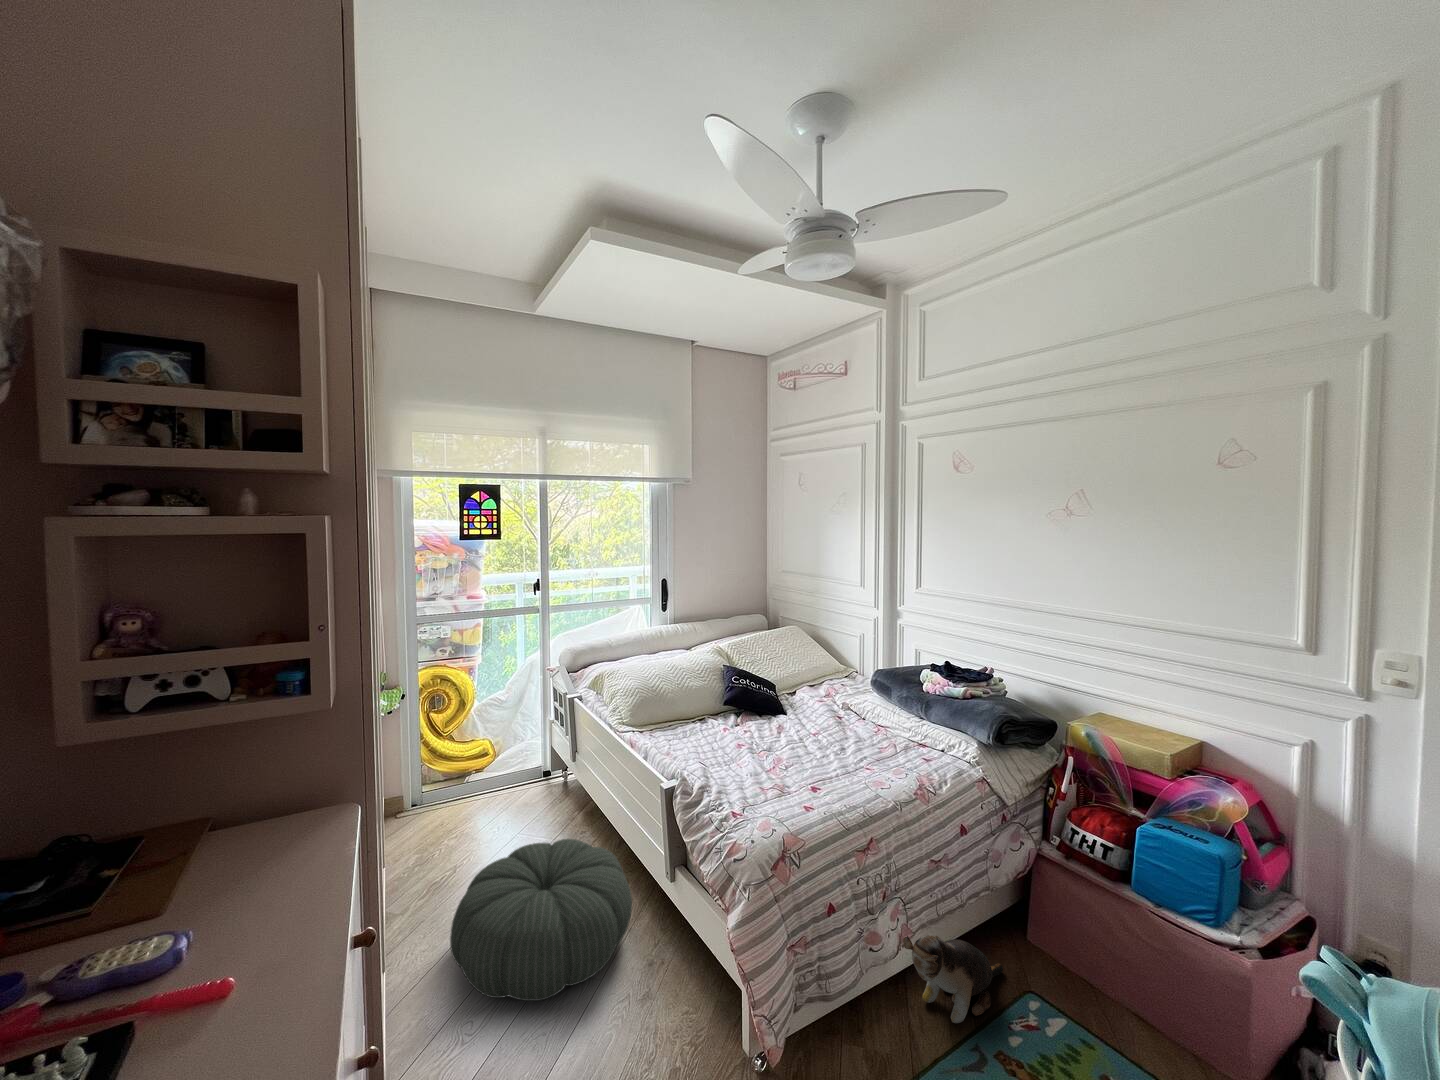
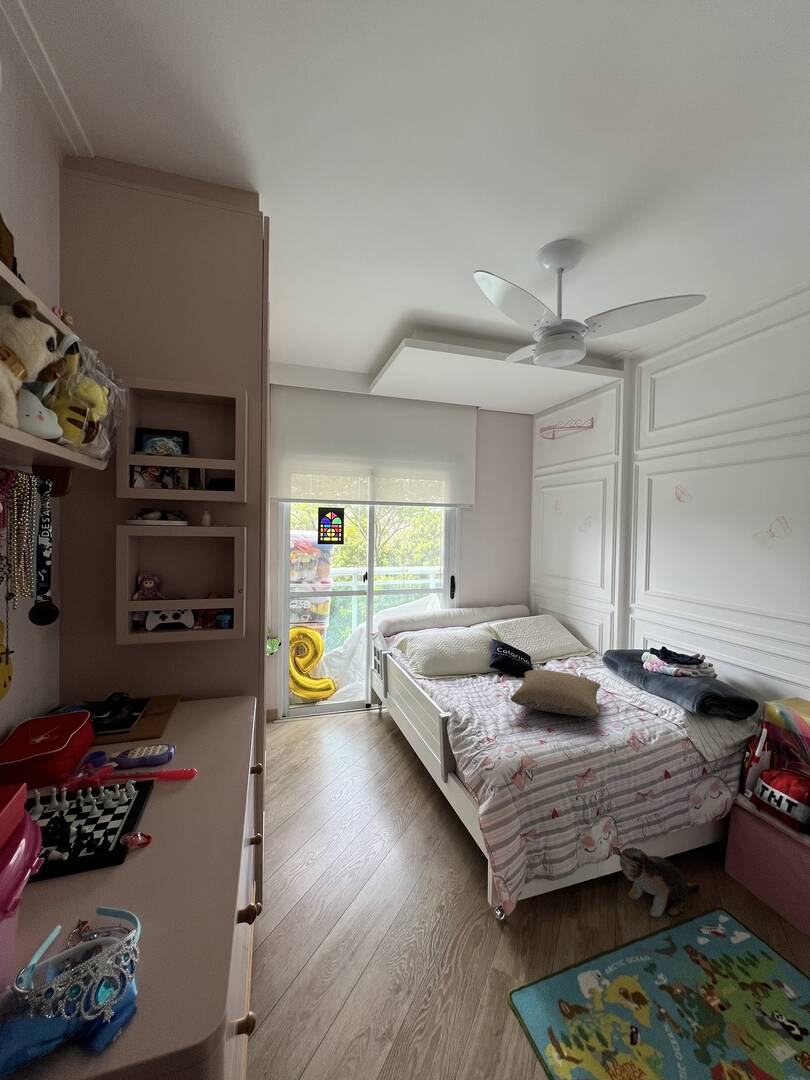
pillow: none [760,704,879,764] -> present [511,670,601,716]
pouf: present [450,839,632,1001] -> none [306,746,420,844]

